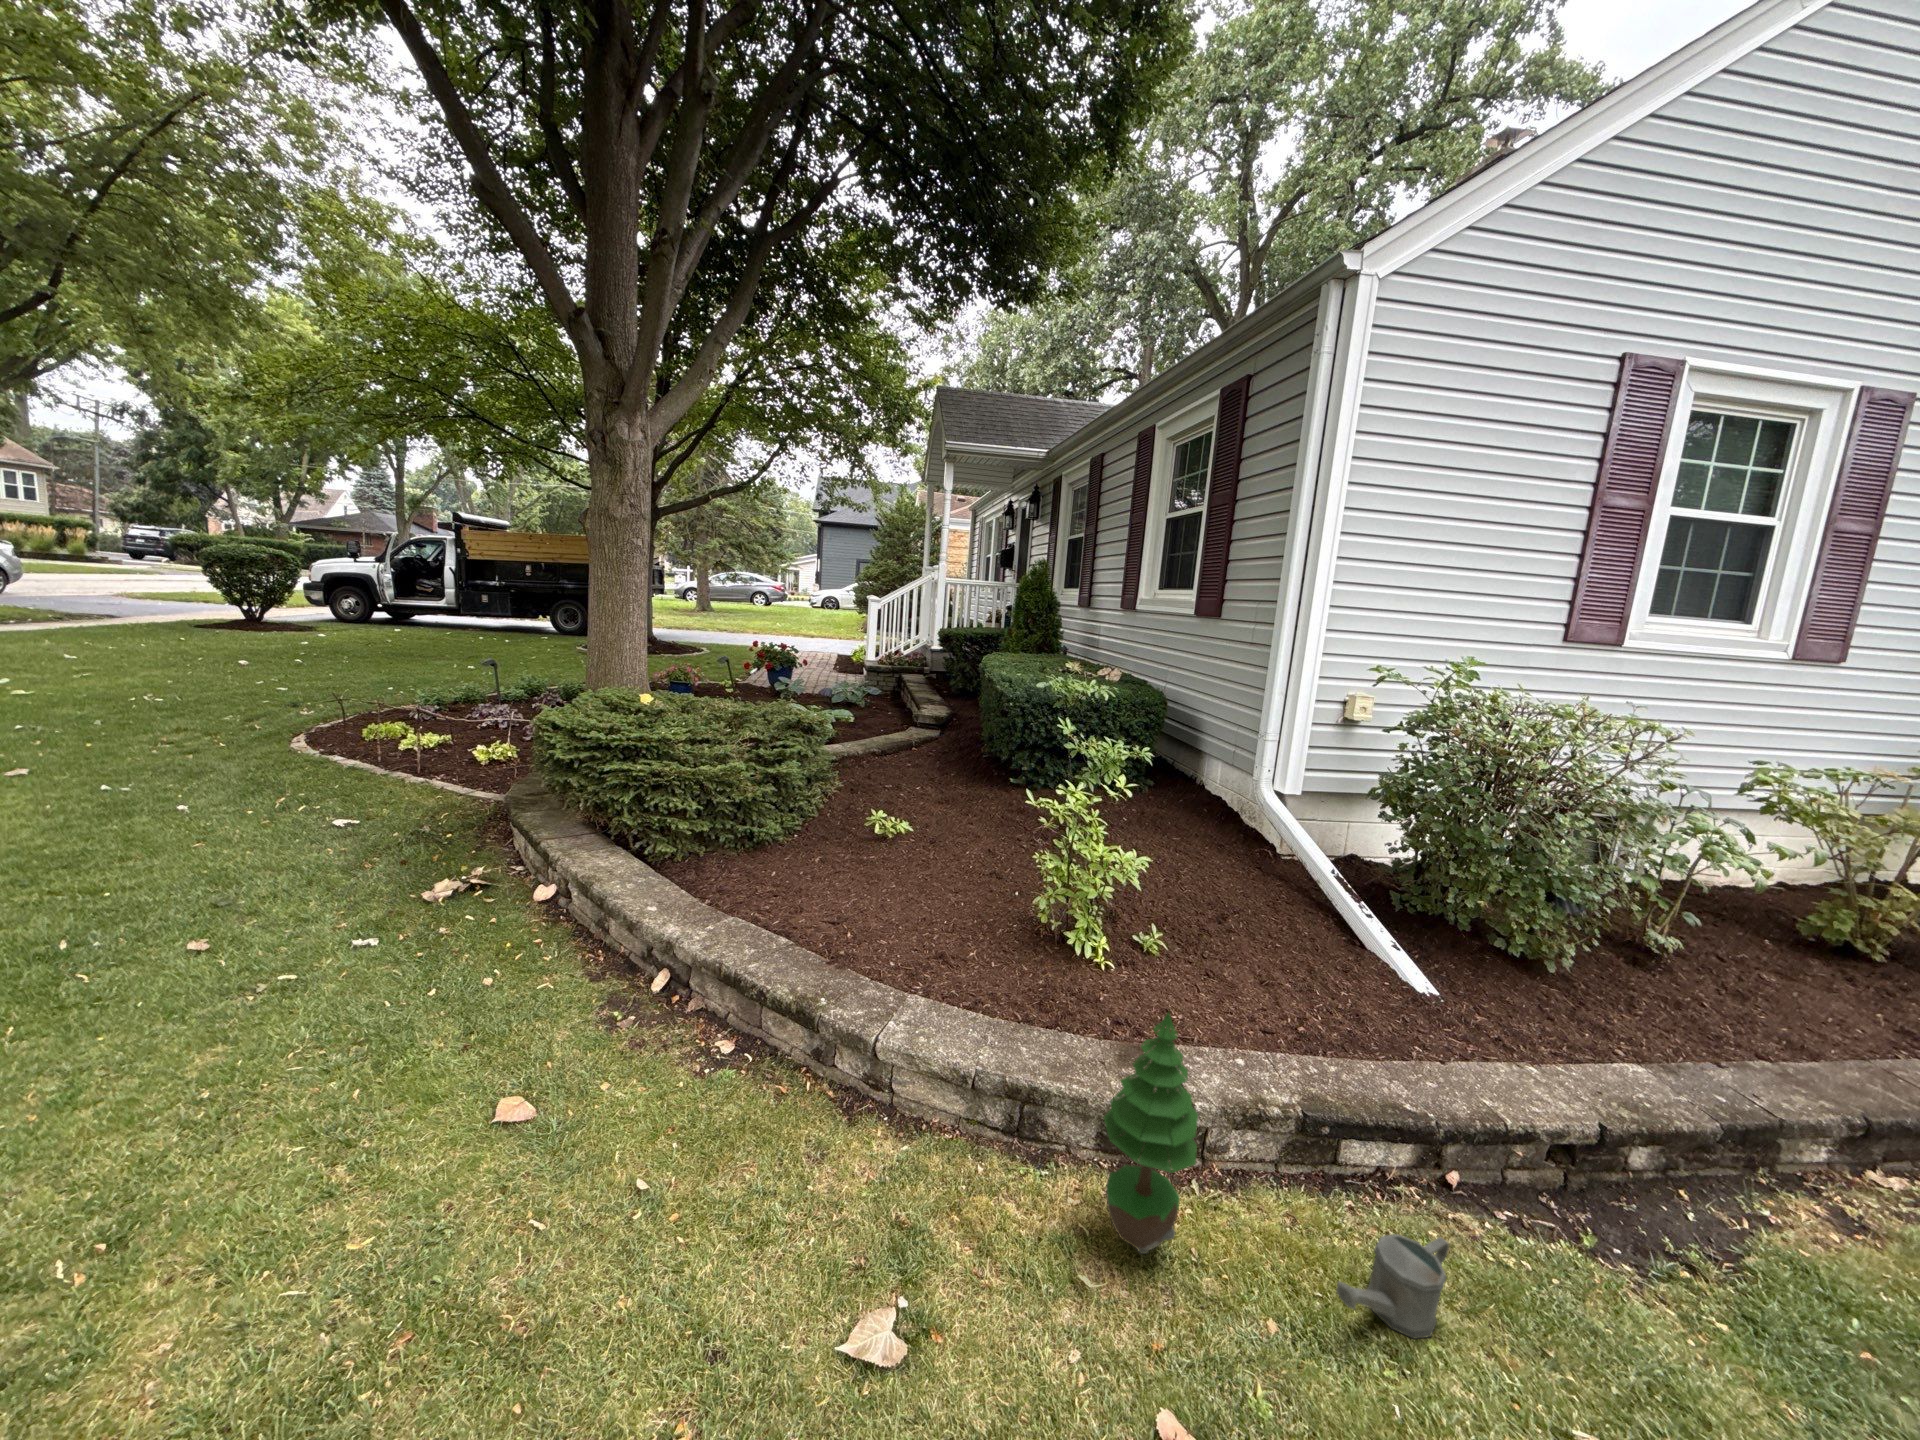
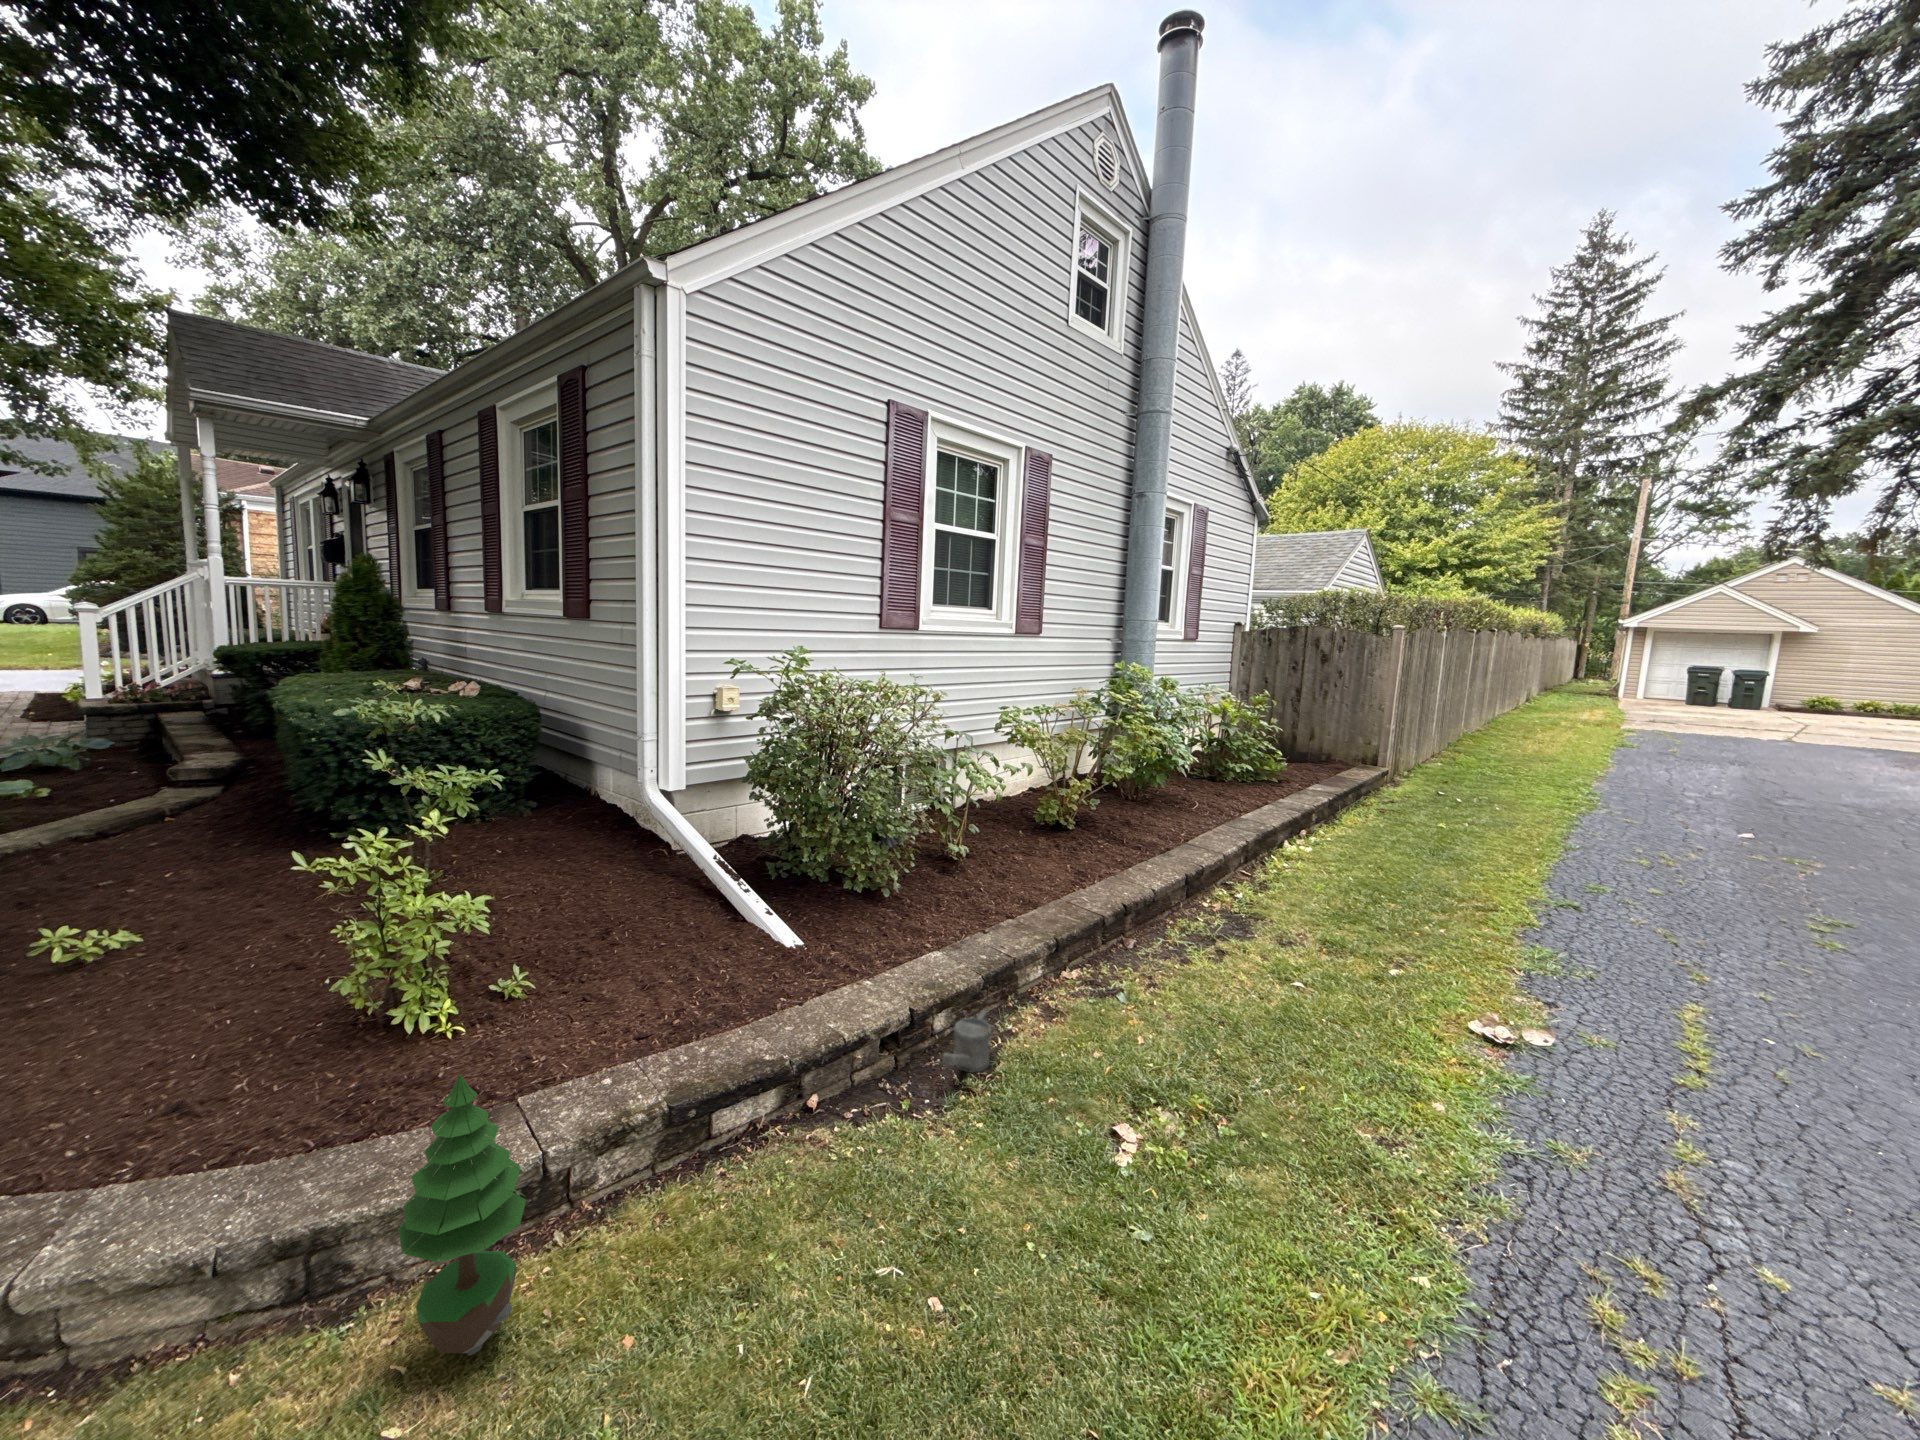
watering can: present [1336,1234,1449,1339] -> present [943,1010,991,1073]

